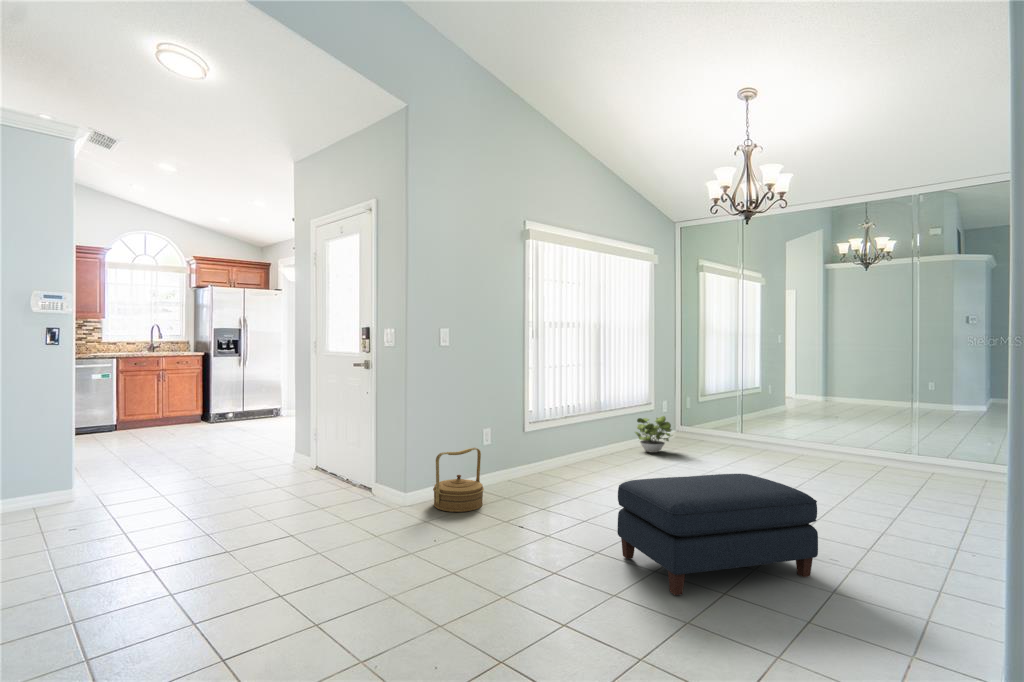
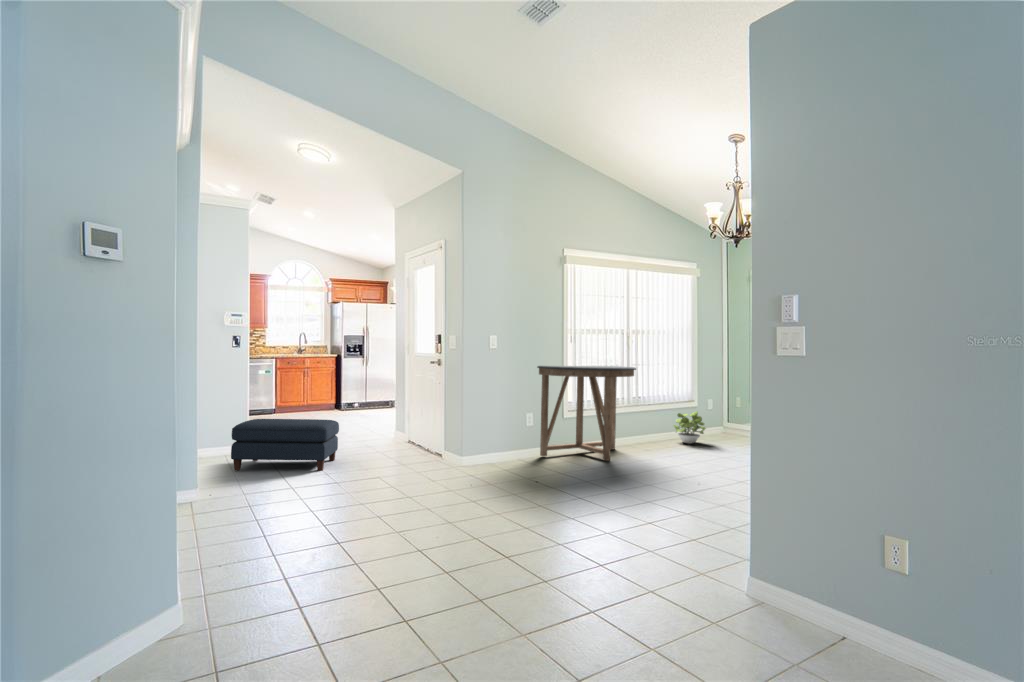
console table: none [498,366,613,486] -> present [537,366,636,461]
woven basket: present [433,448,484,512] -> none [480,425,517,470]
ottoman: present [617,474,818,595] -> present [231,419,339,471]

